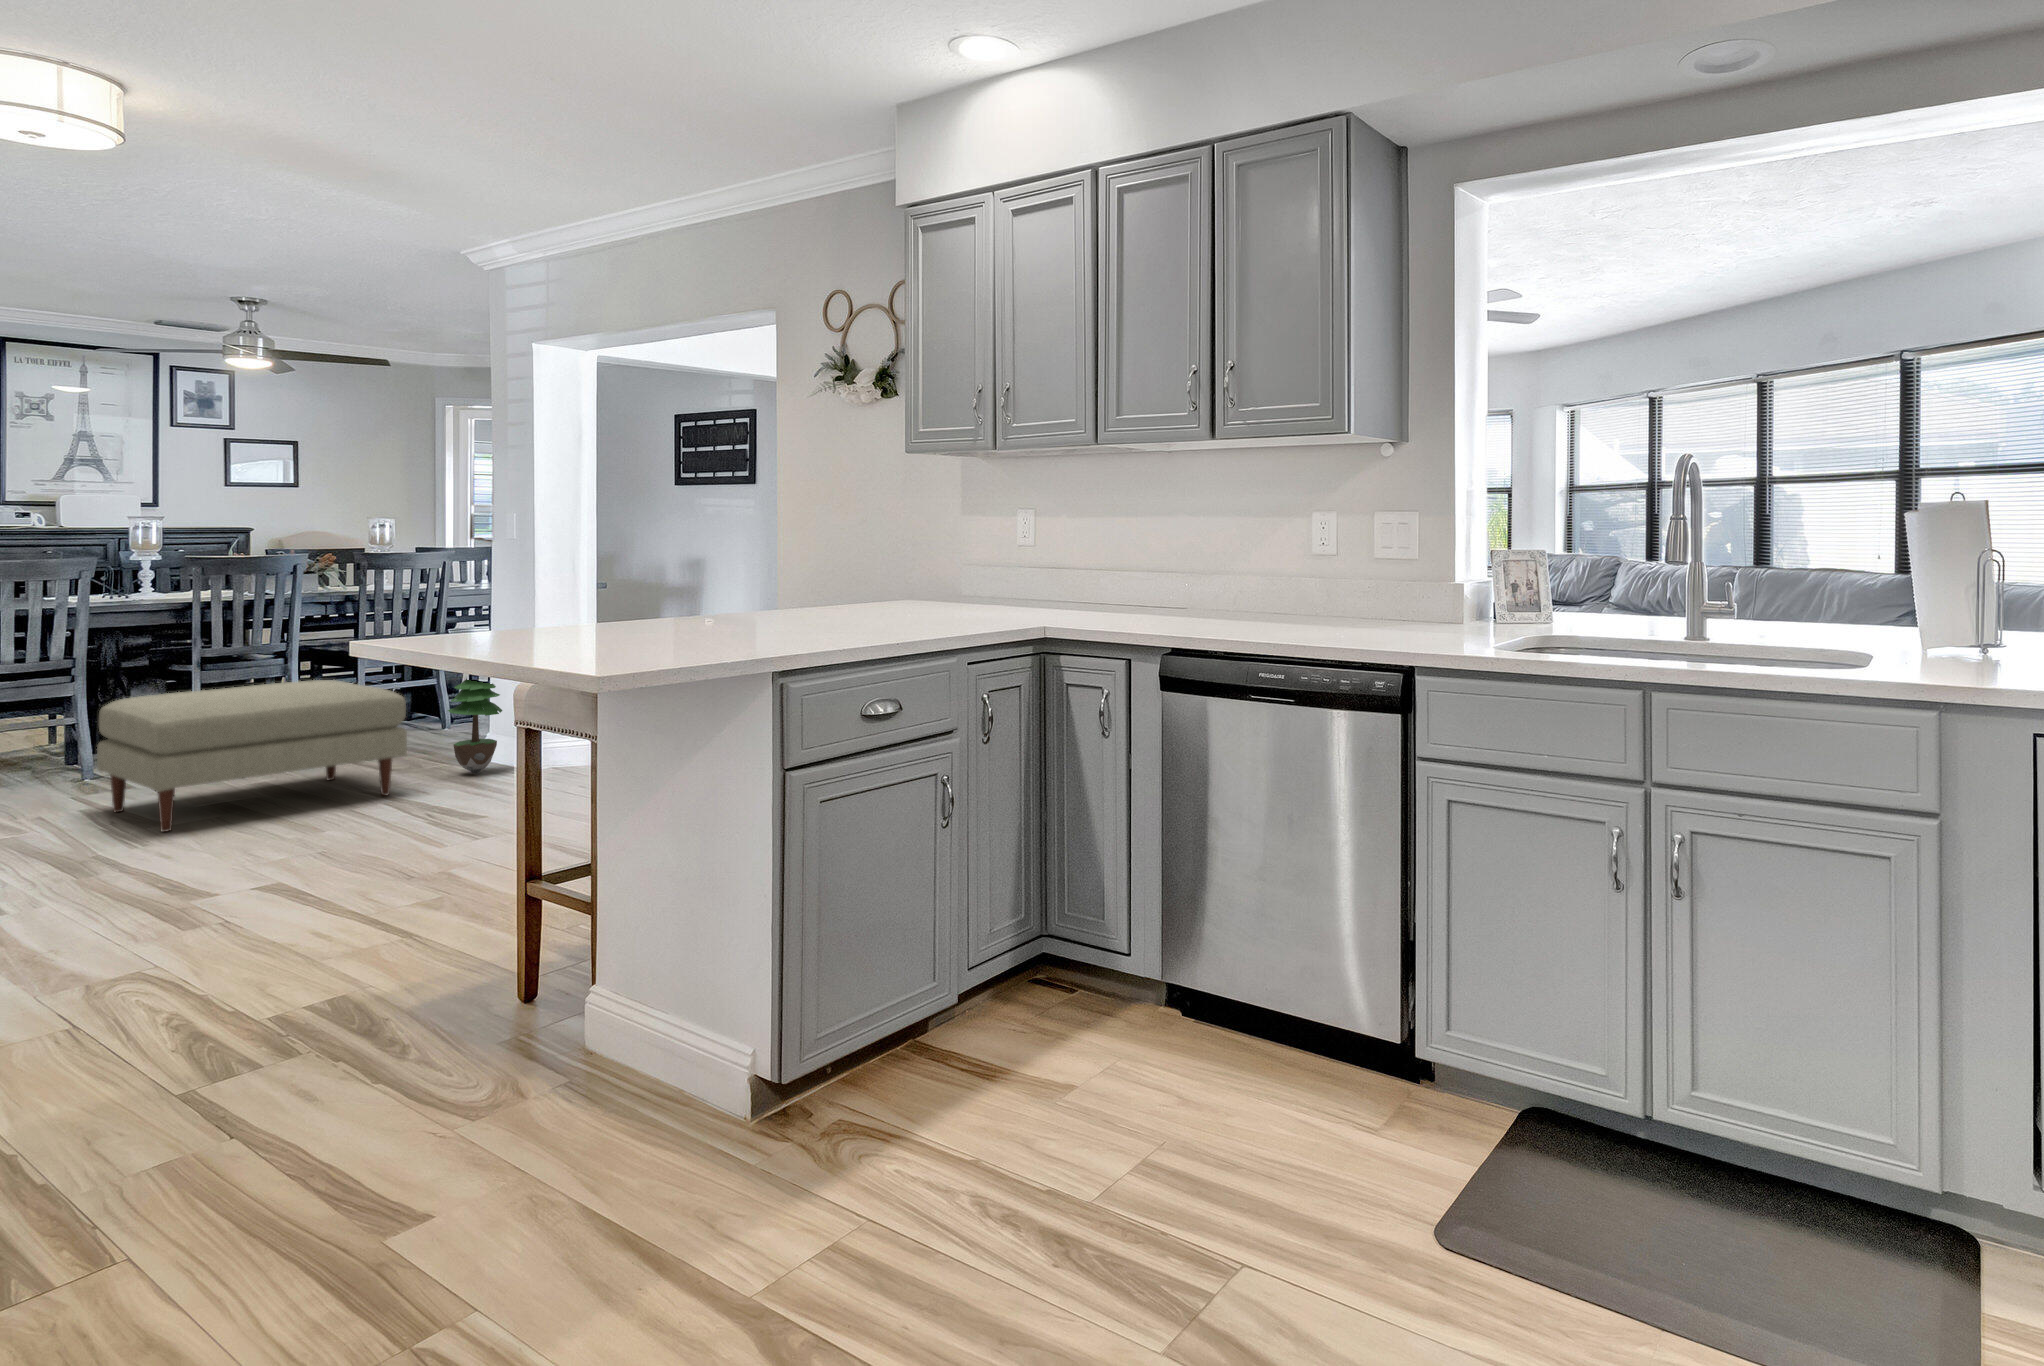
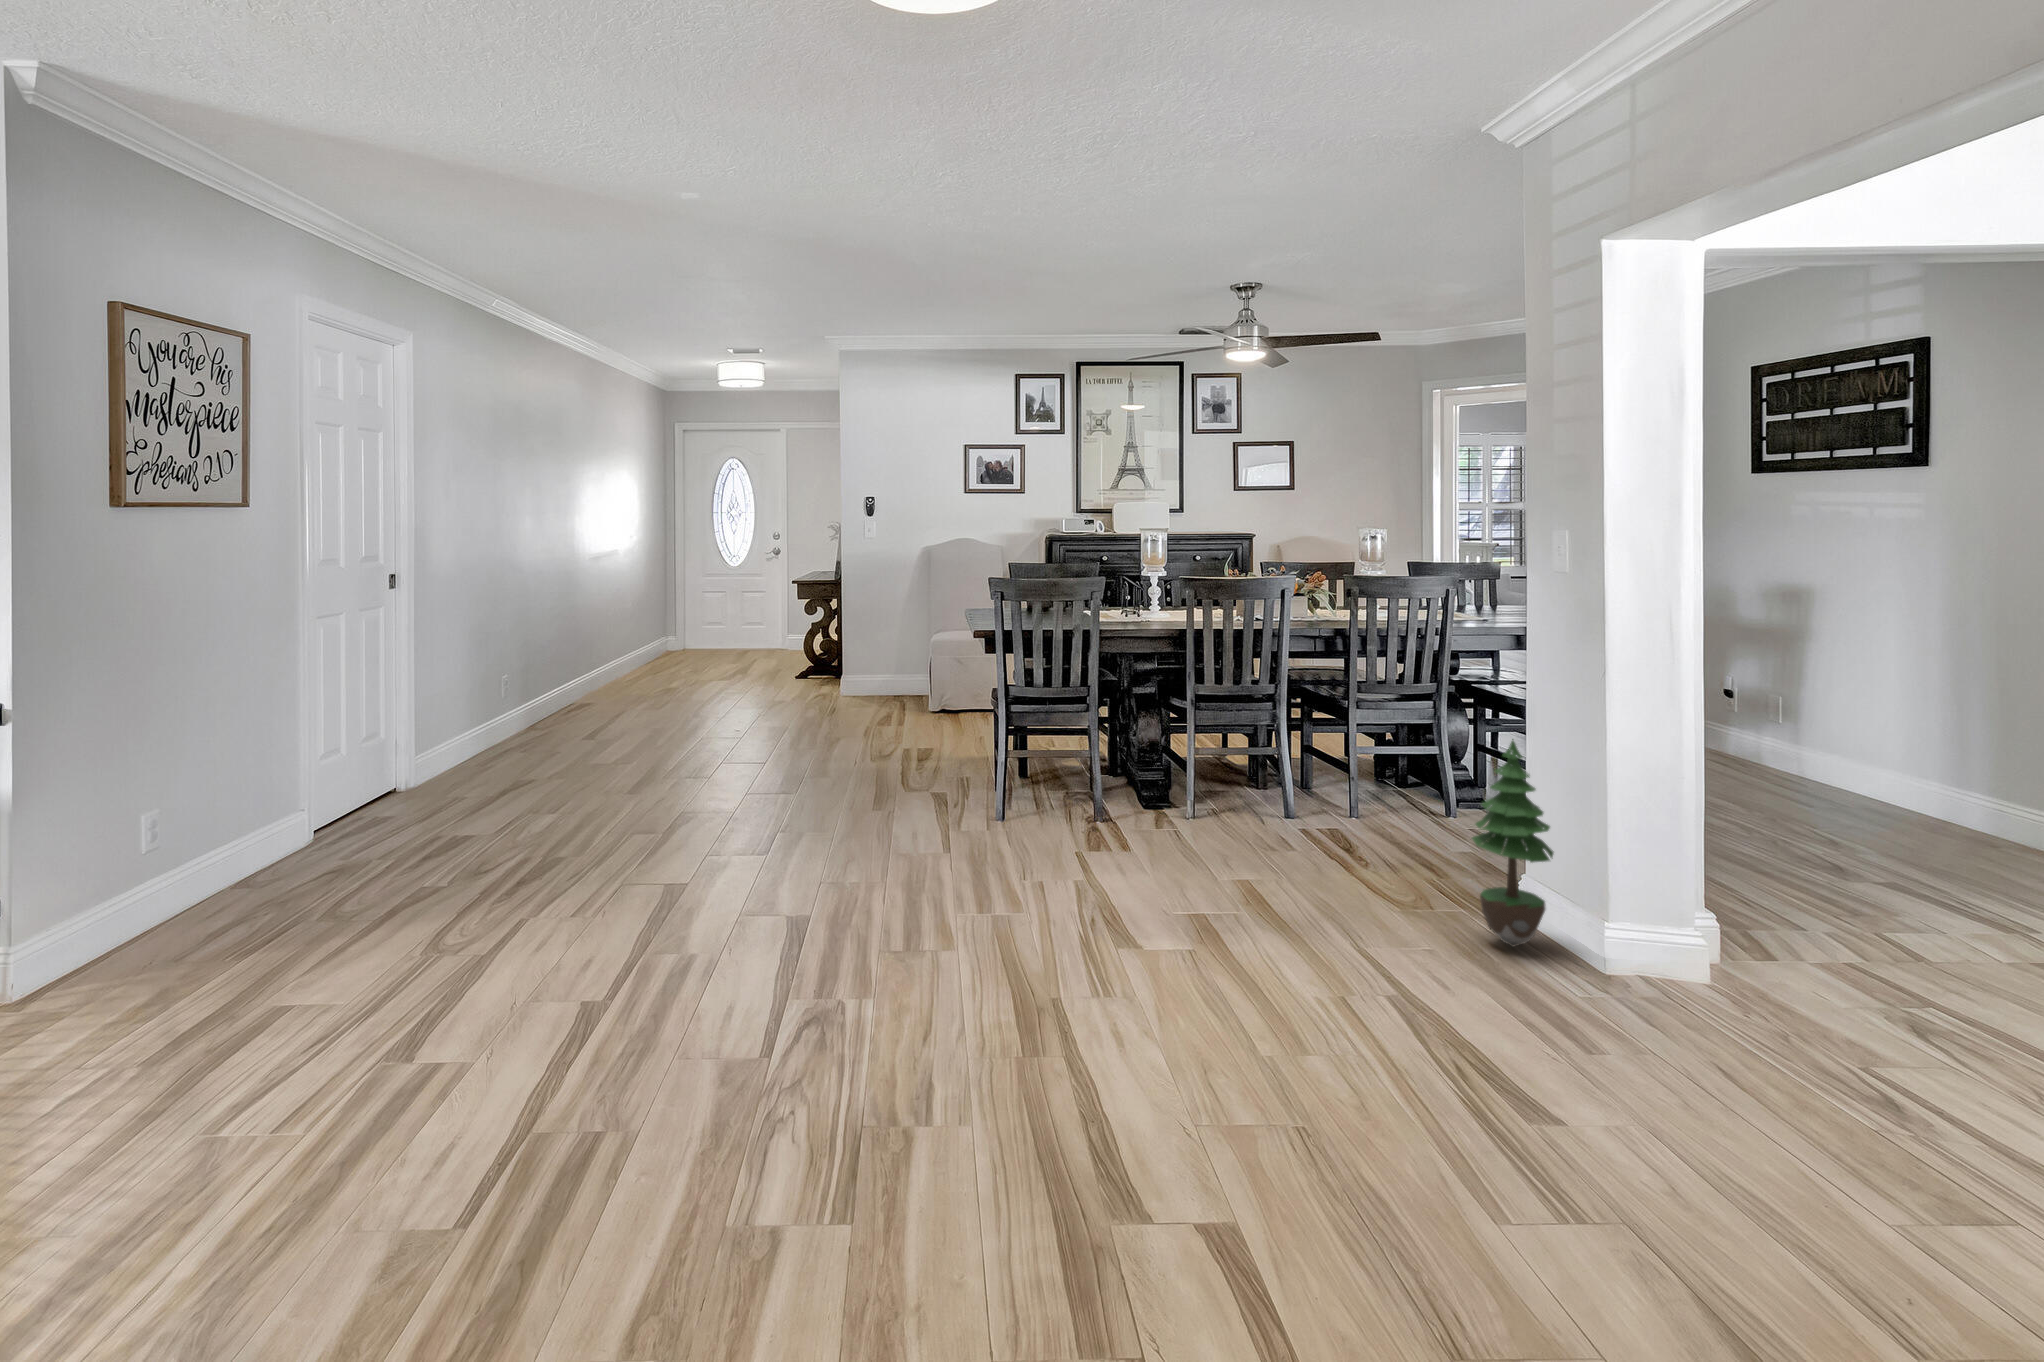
ottoman: present [97,680,407,832] -> none [1082,762,1419,975]

